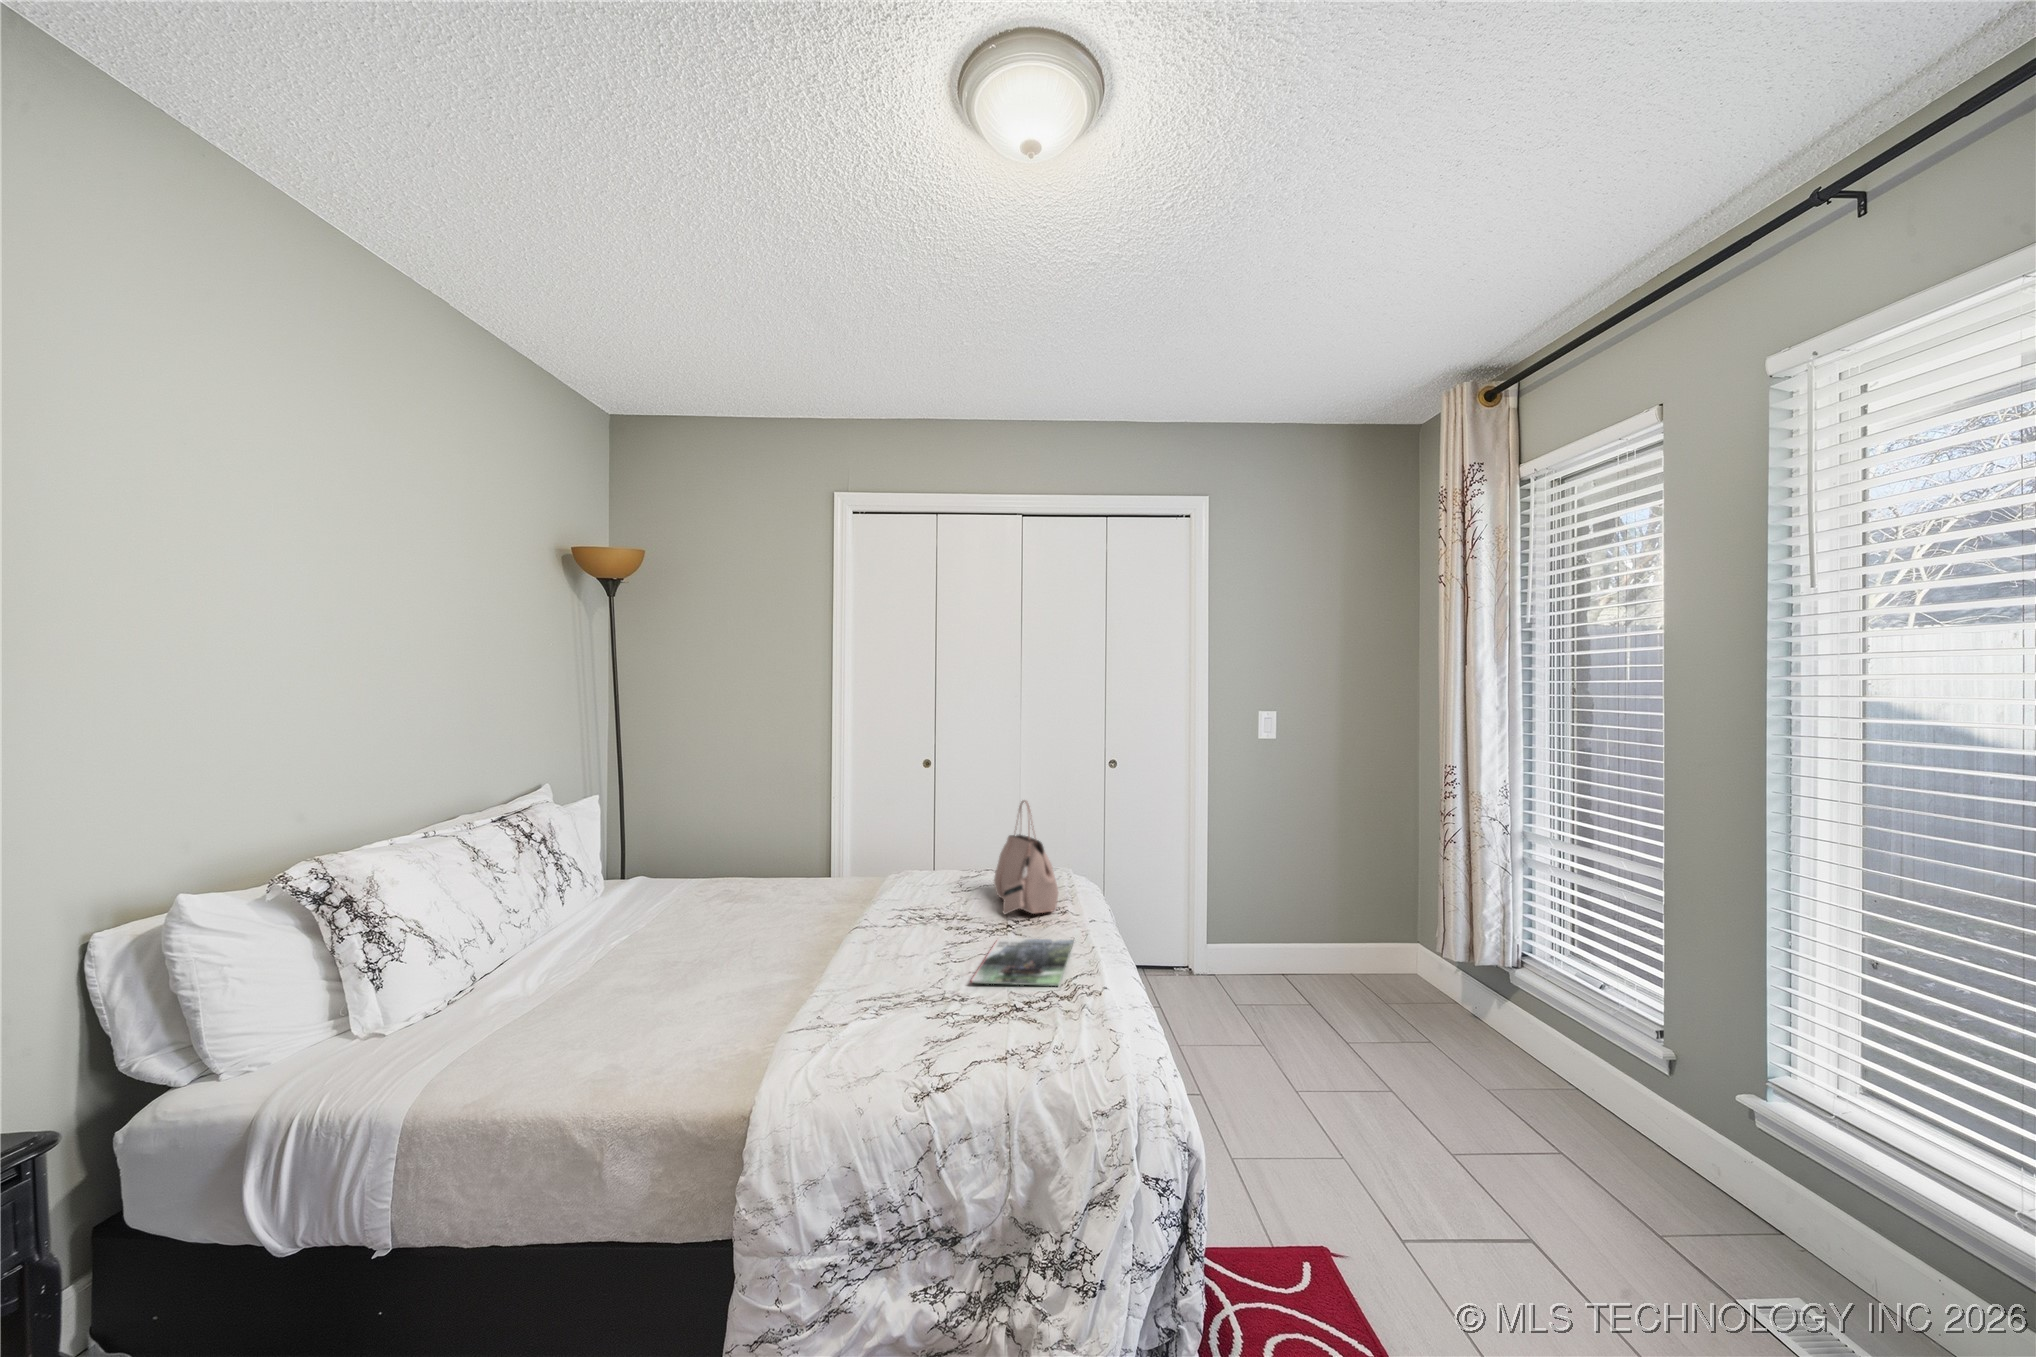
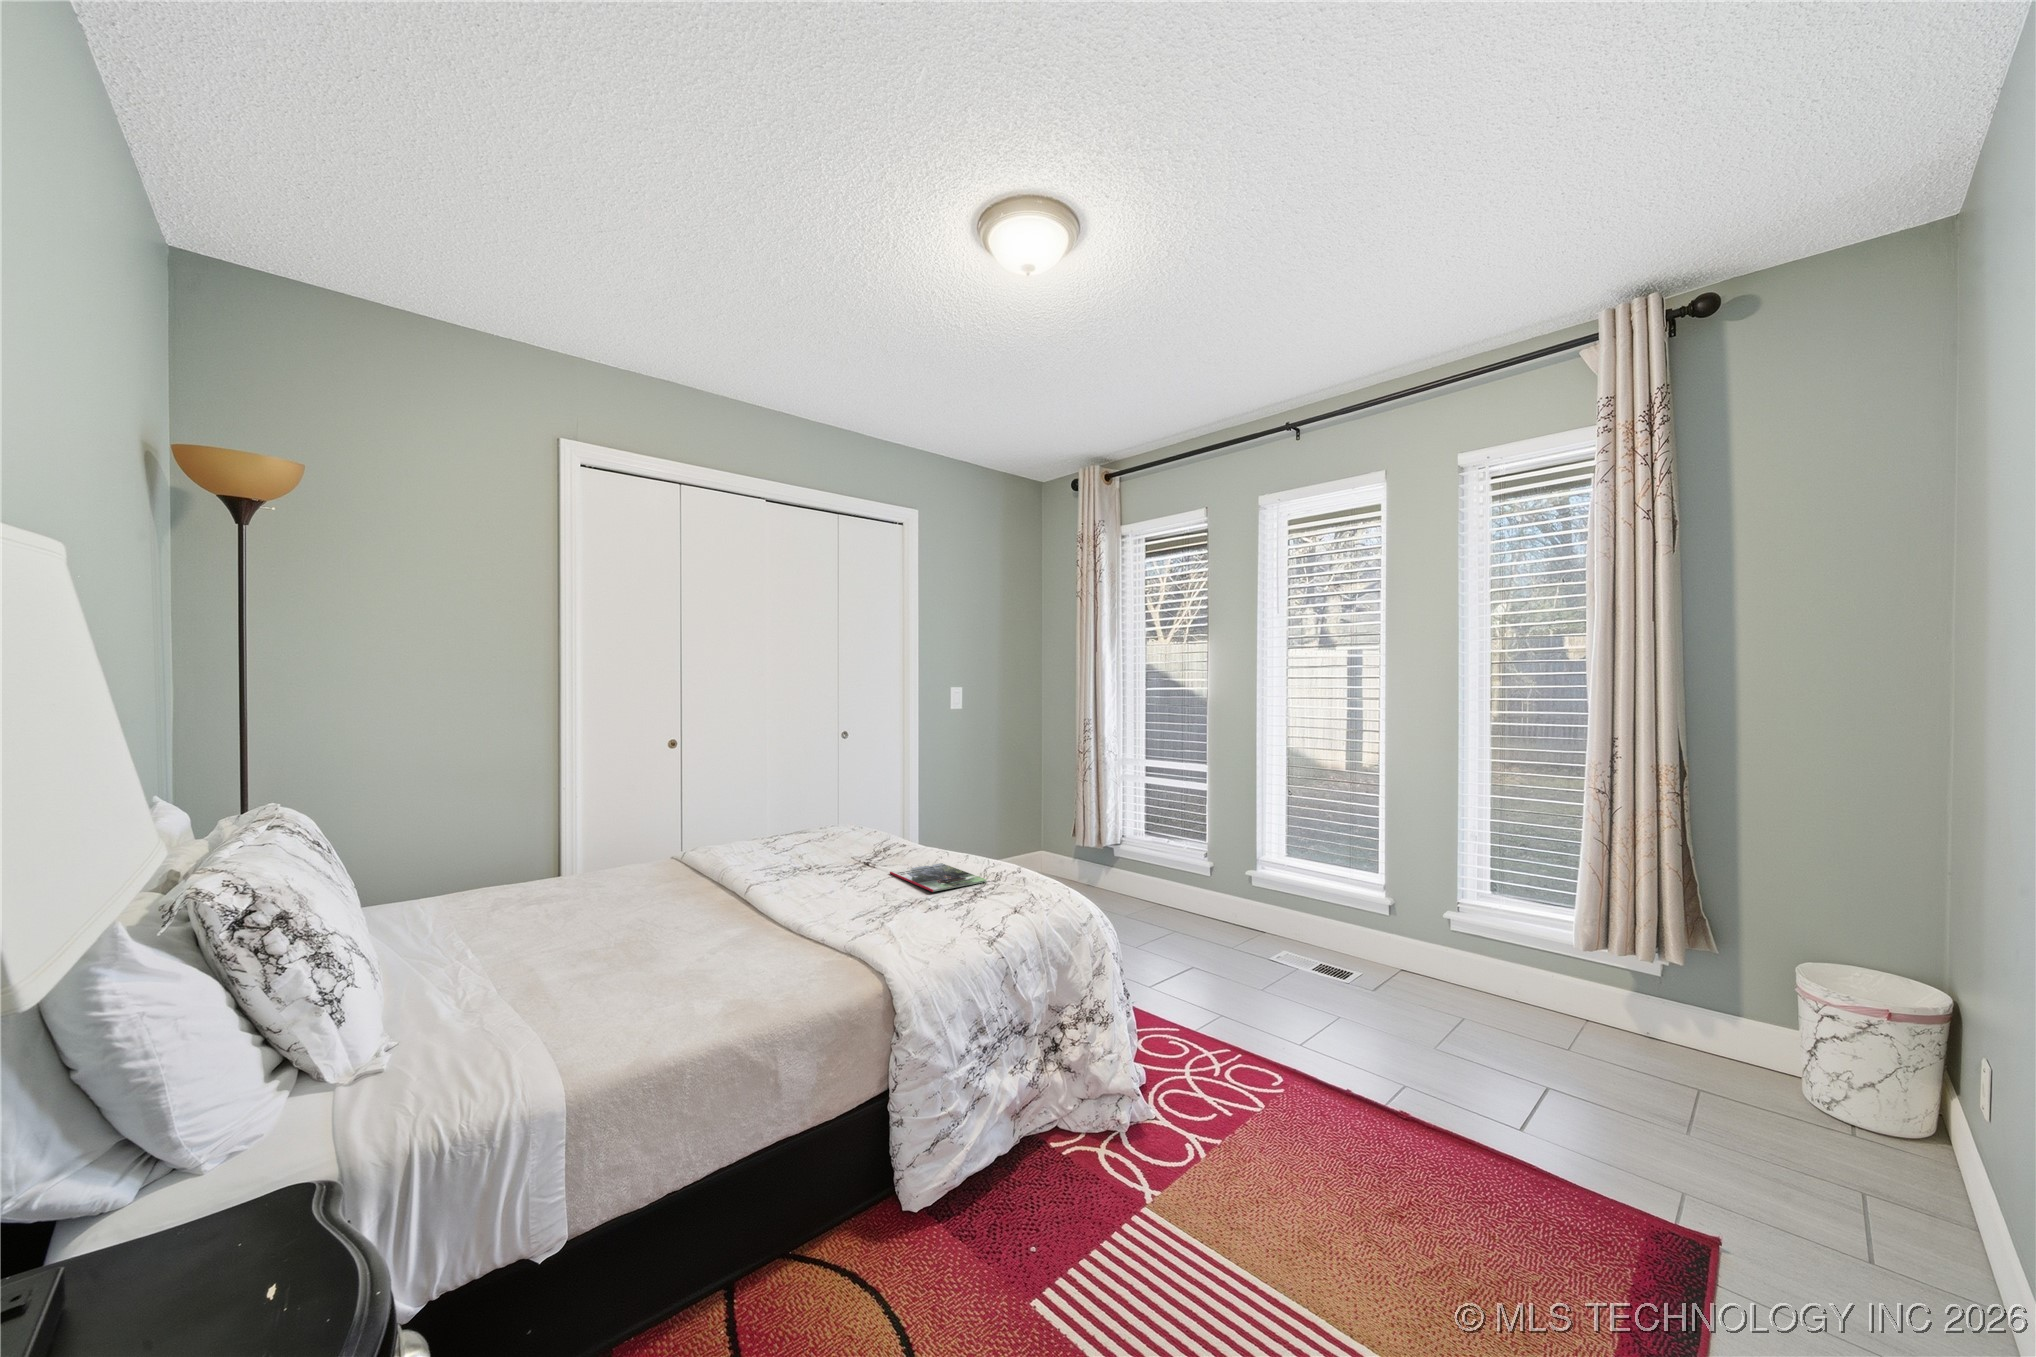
handbag: present [994,800,1058,914] -> none [816,769,903,861]

